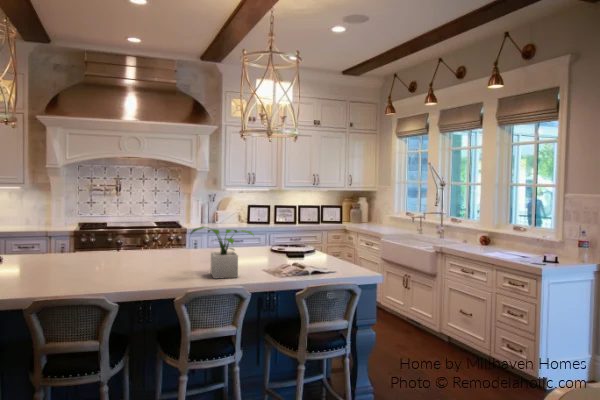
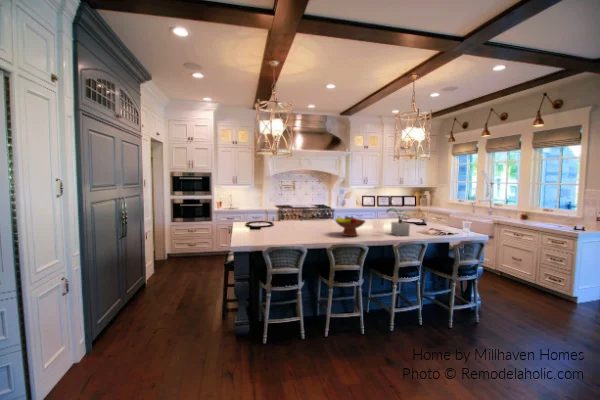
fruit bowl: none [89,241,152,282] -> present [336,216,365,236]

